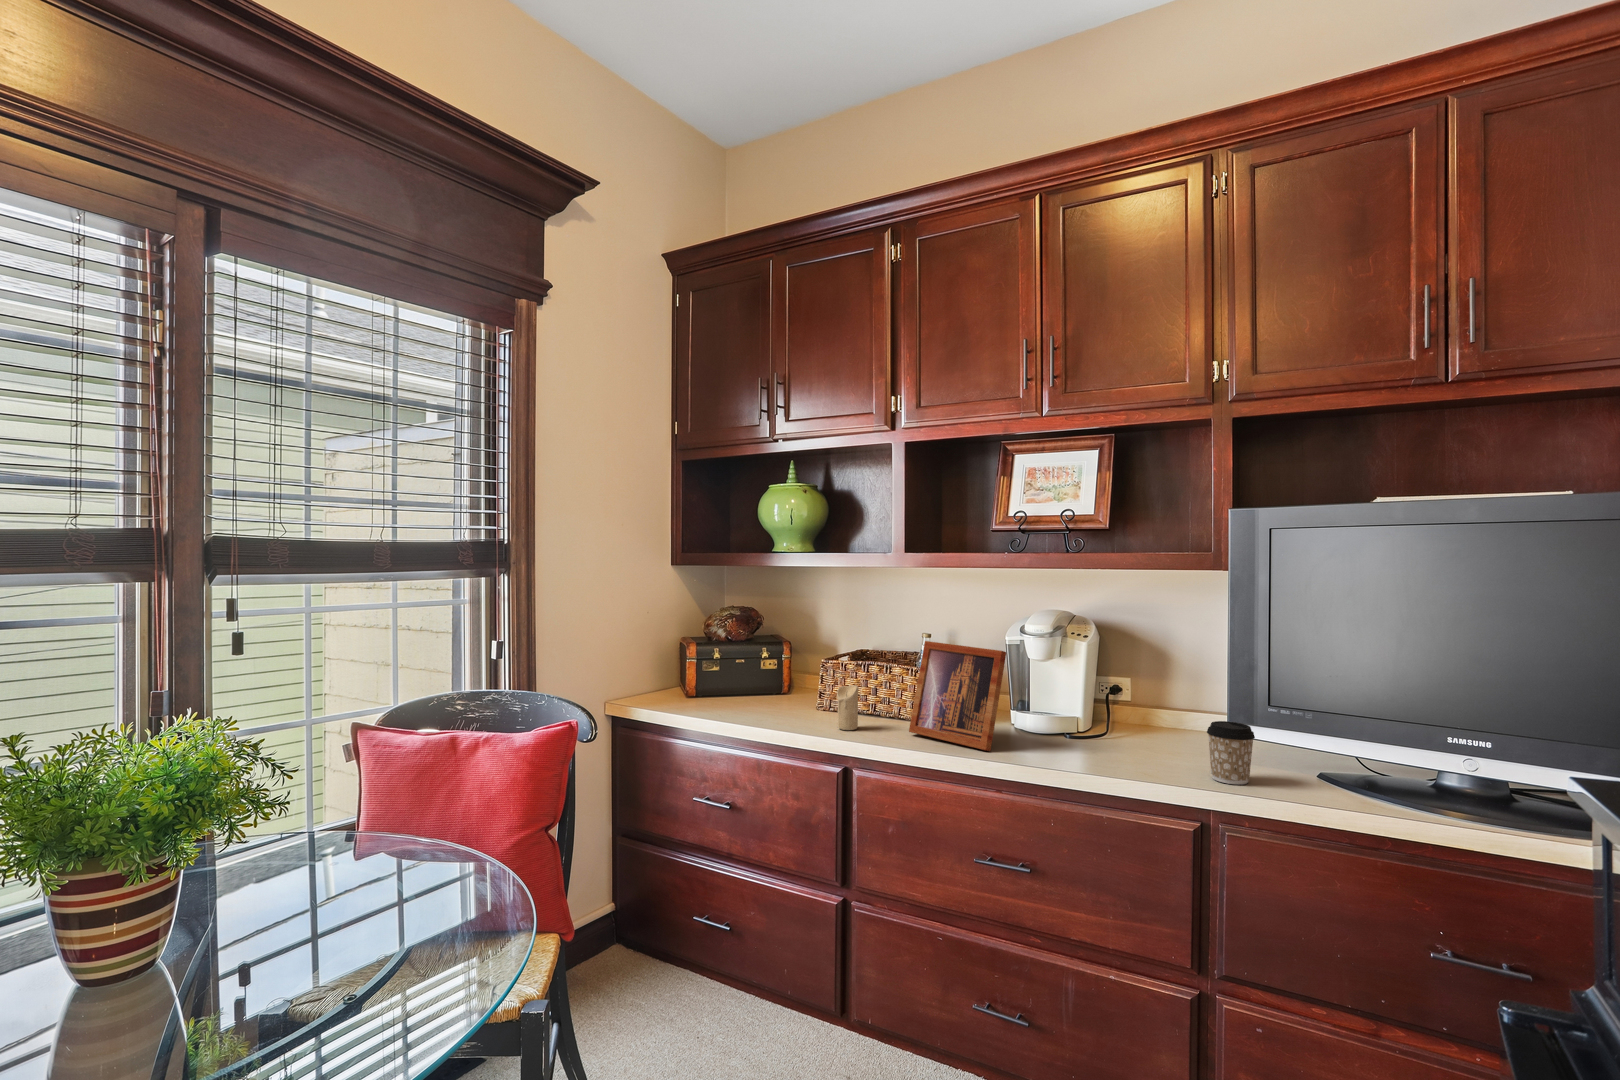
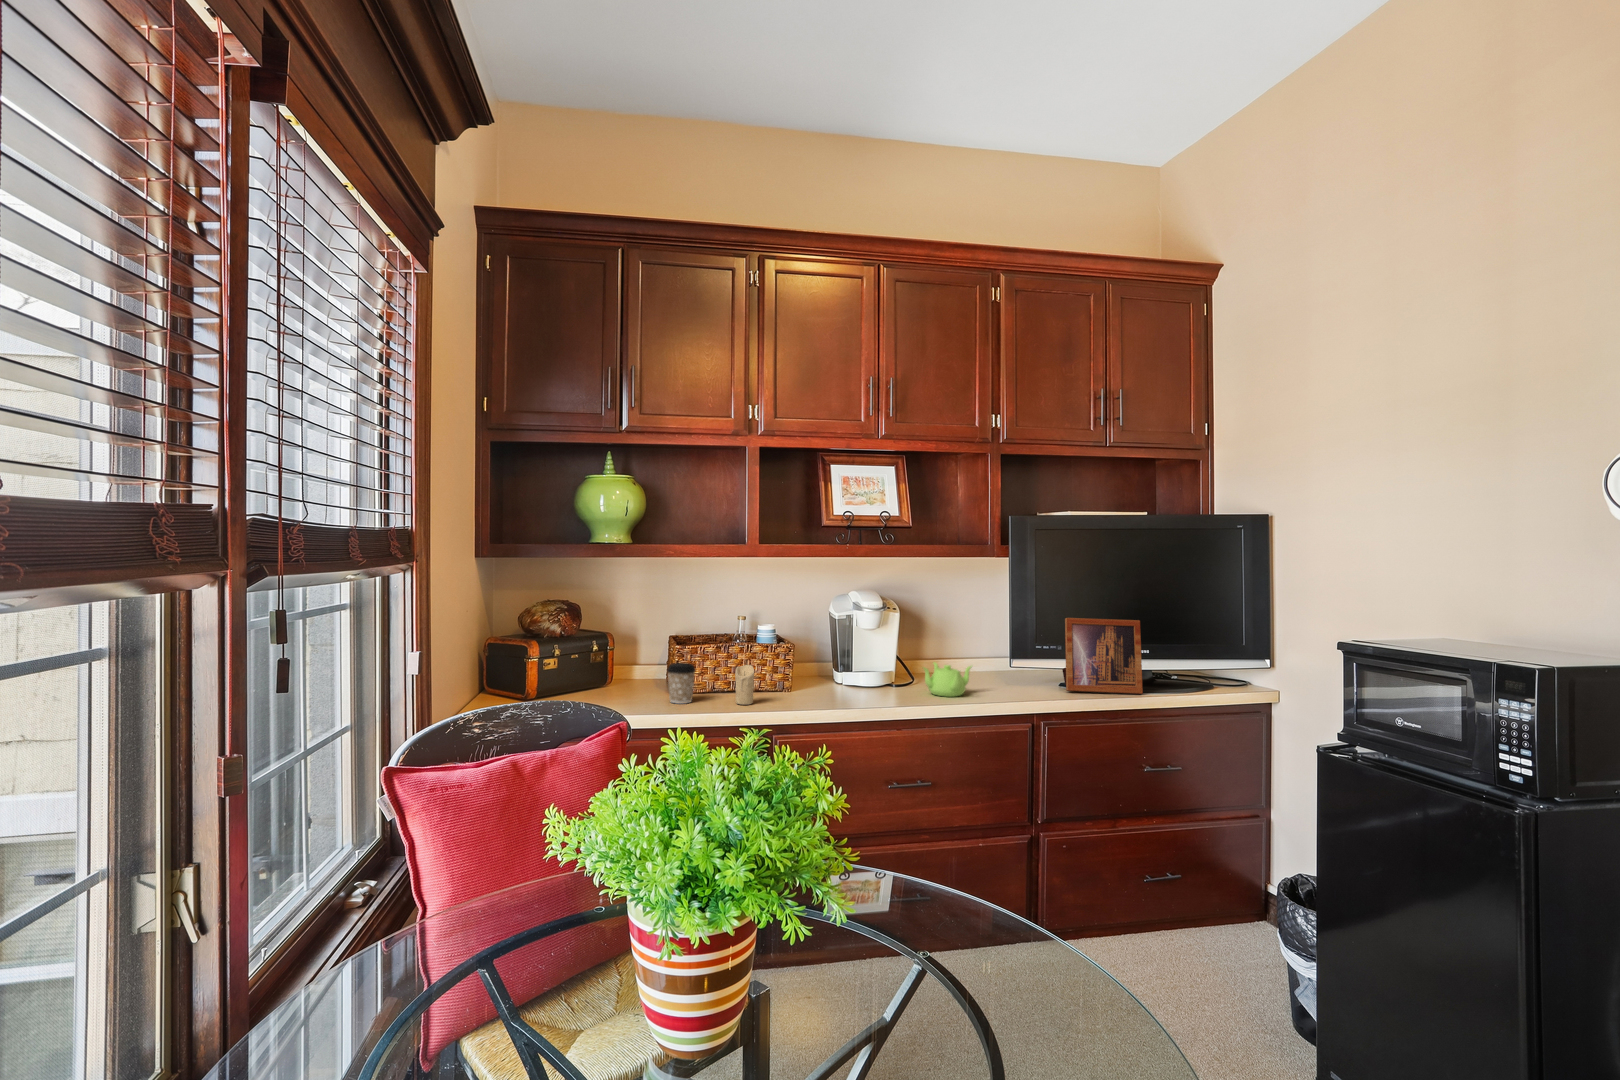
picture frame: present [909,641,1006,751] -> present [1062,618,1143,694]
teapot: none [1068,711,1154,763] -> present [924,662,972,697]
coffee cup: present [1207,721,1255,784] -> present [667,663,696,703]

